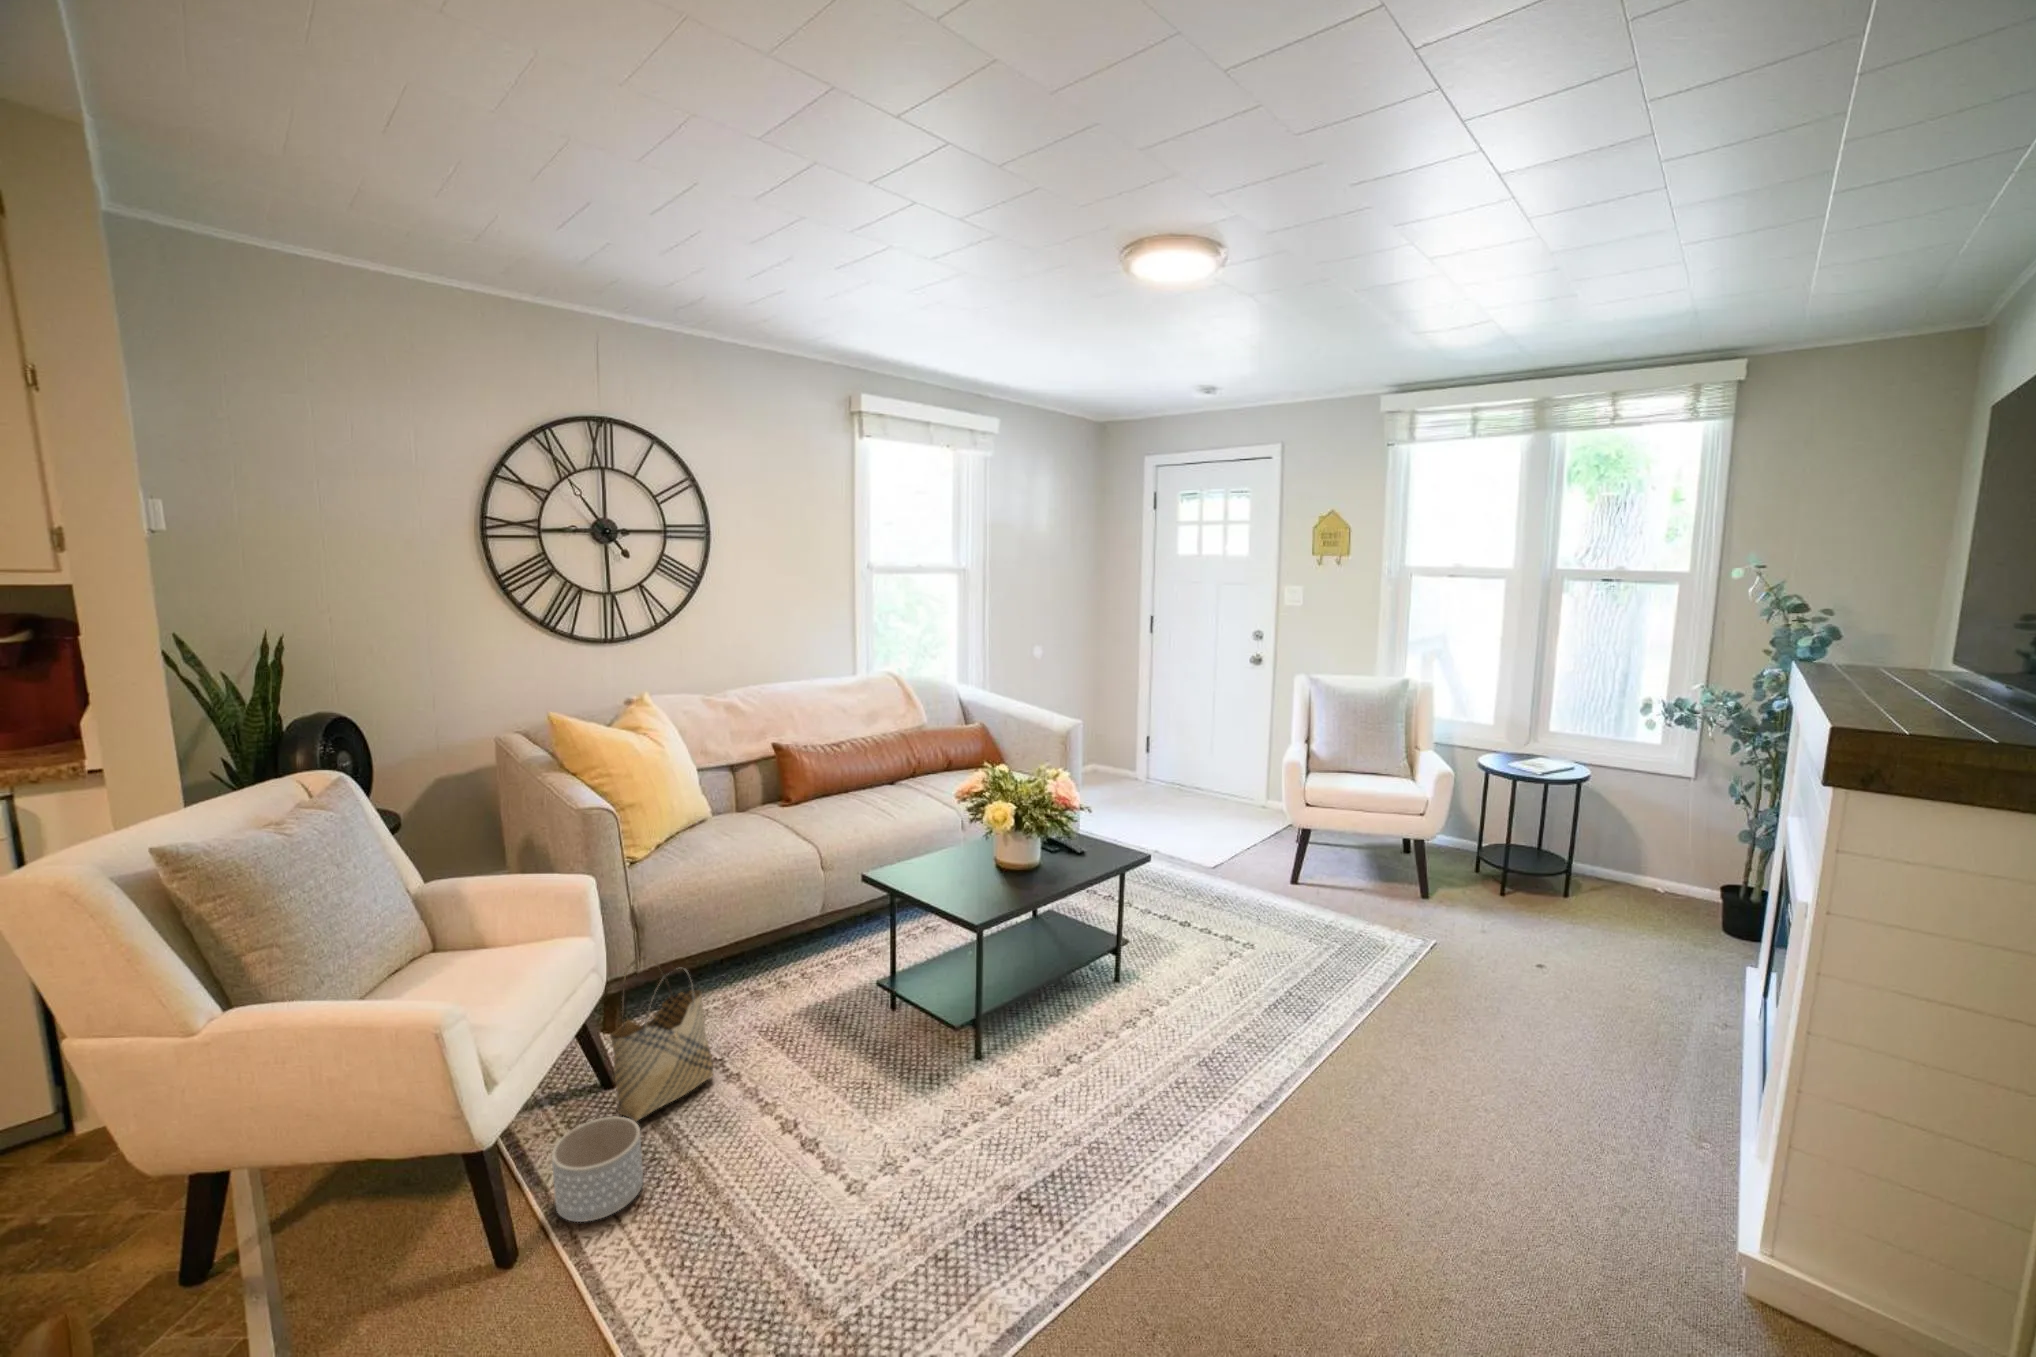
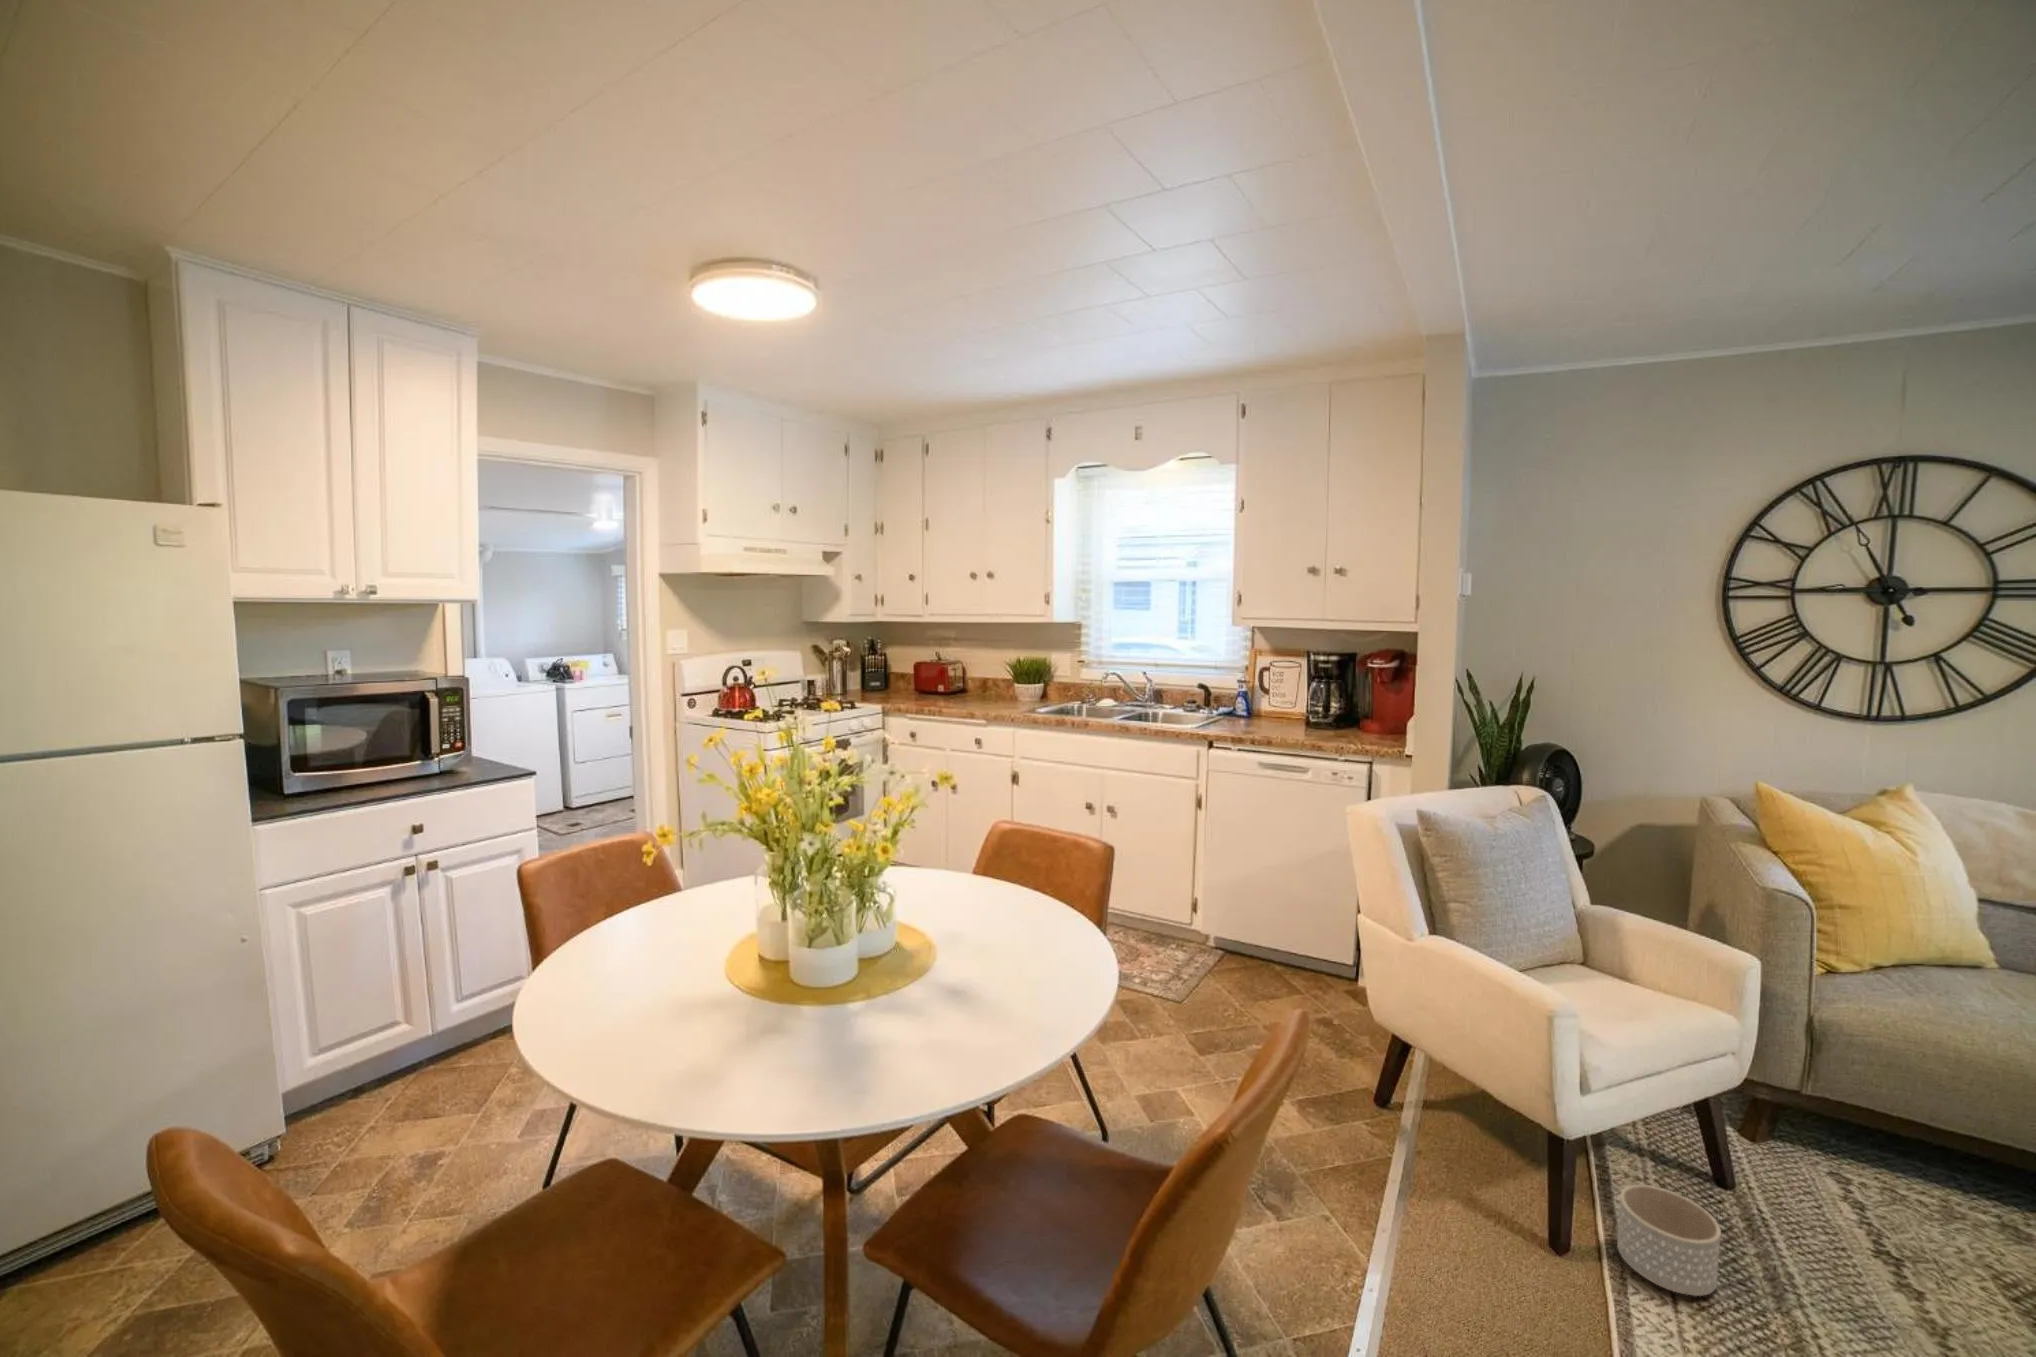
woven basket: present [609,957,713,1121] -> none [1718,1070,1864,1262]

